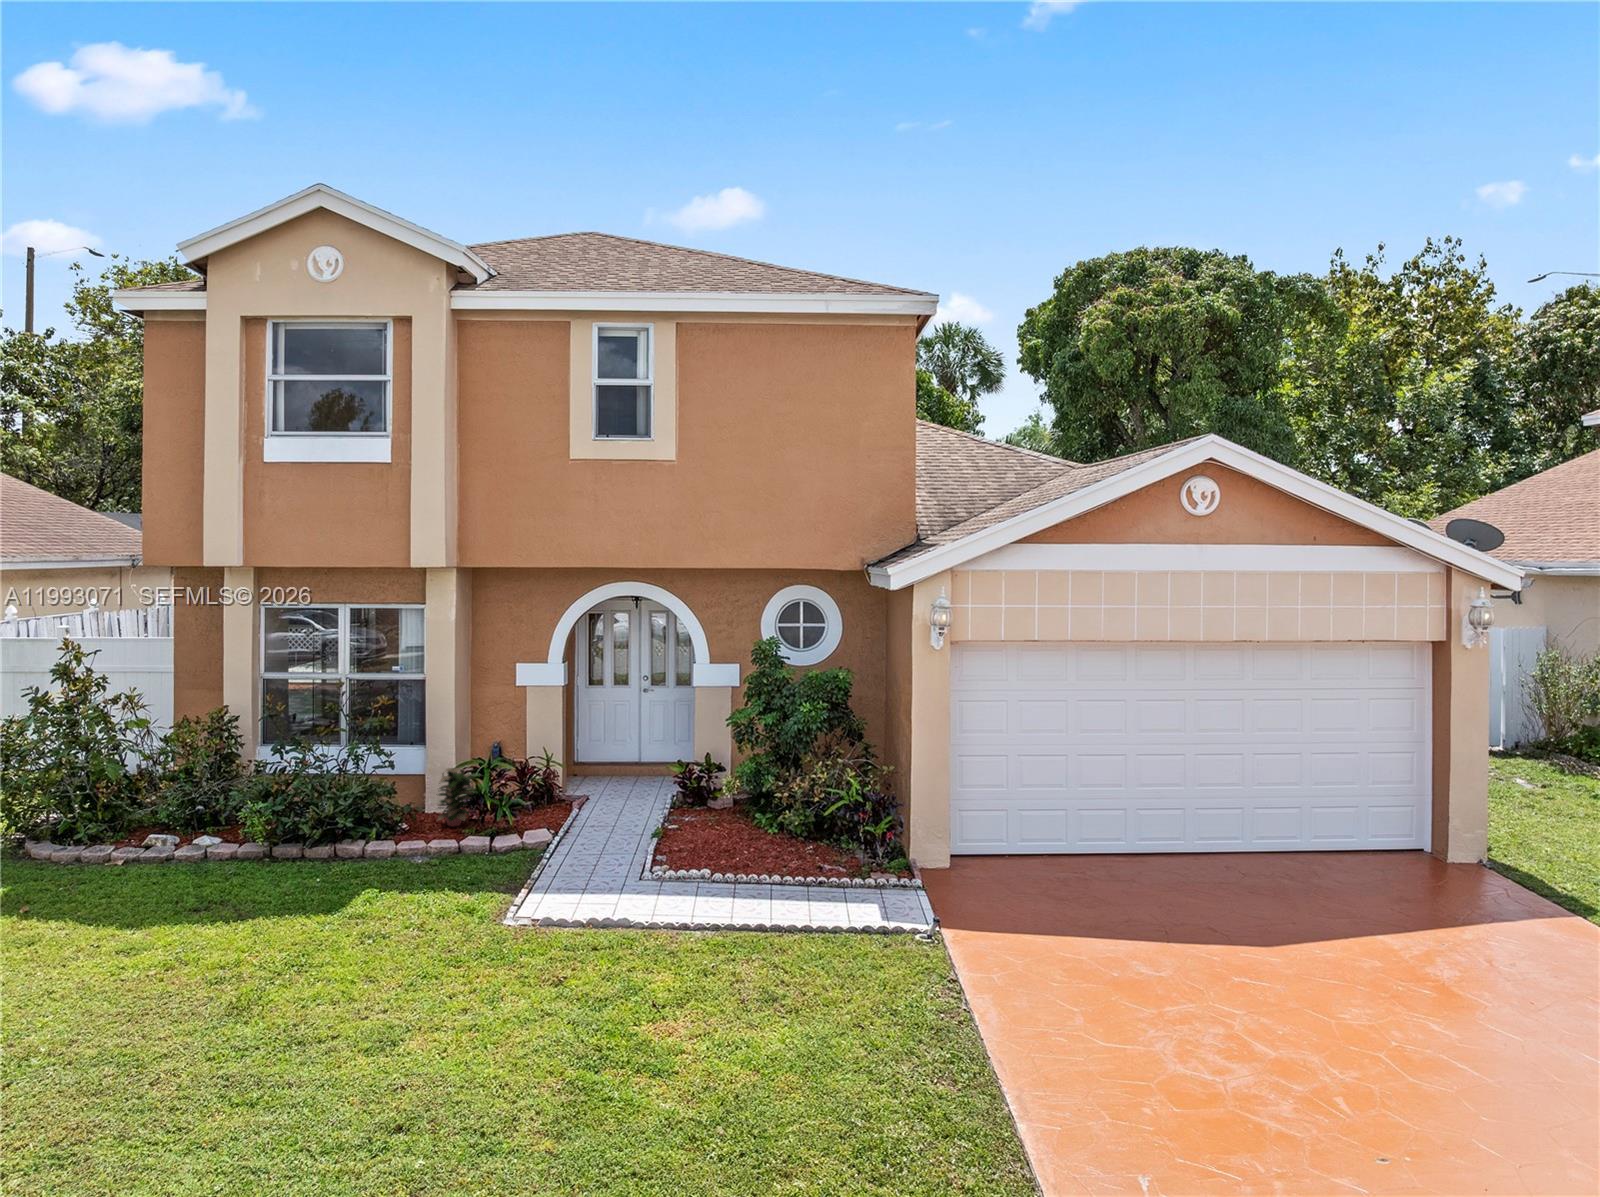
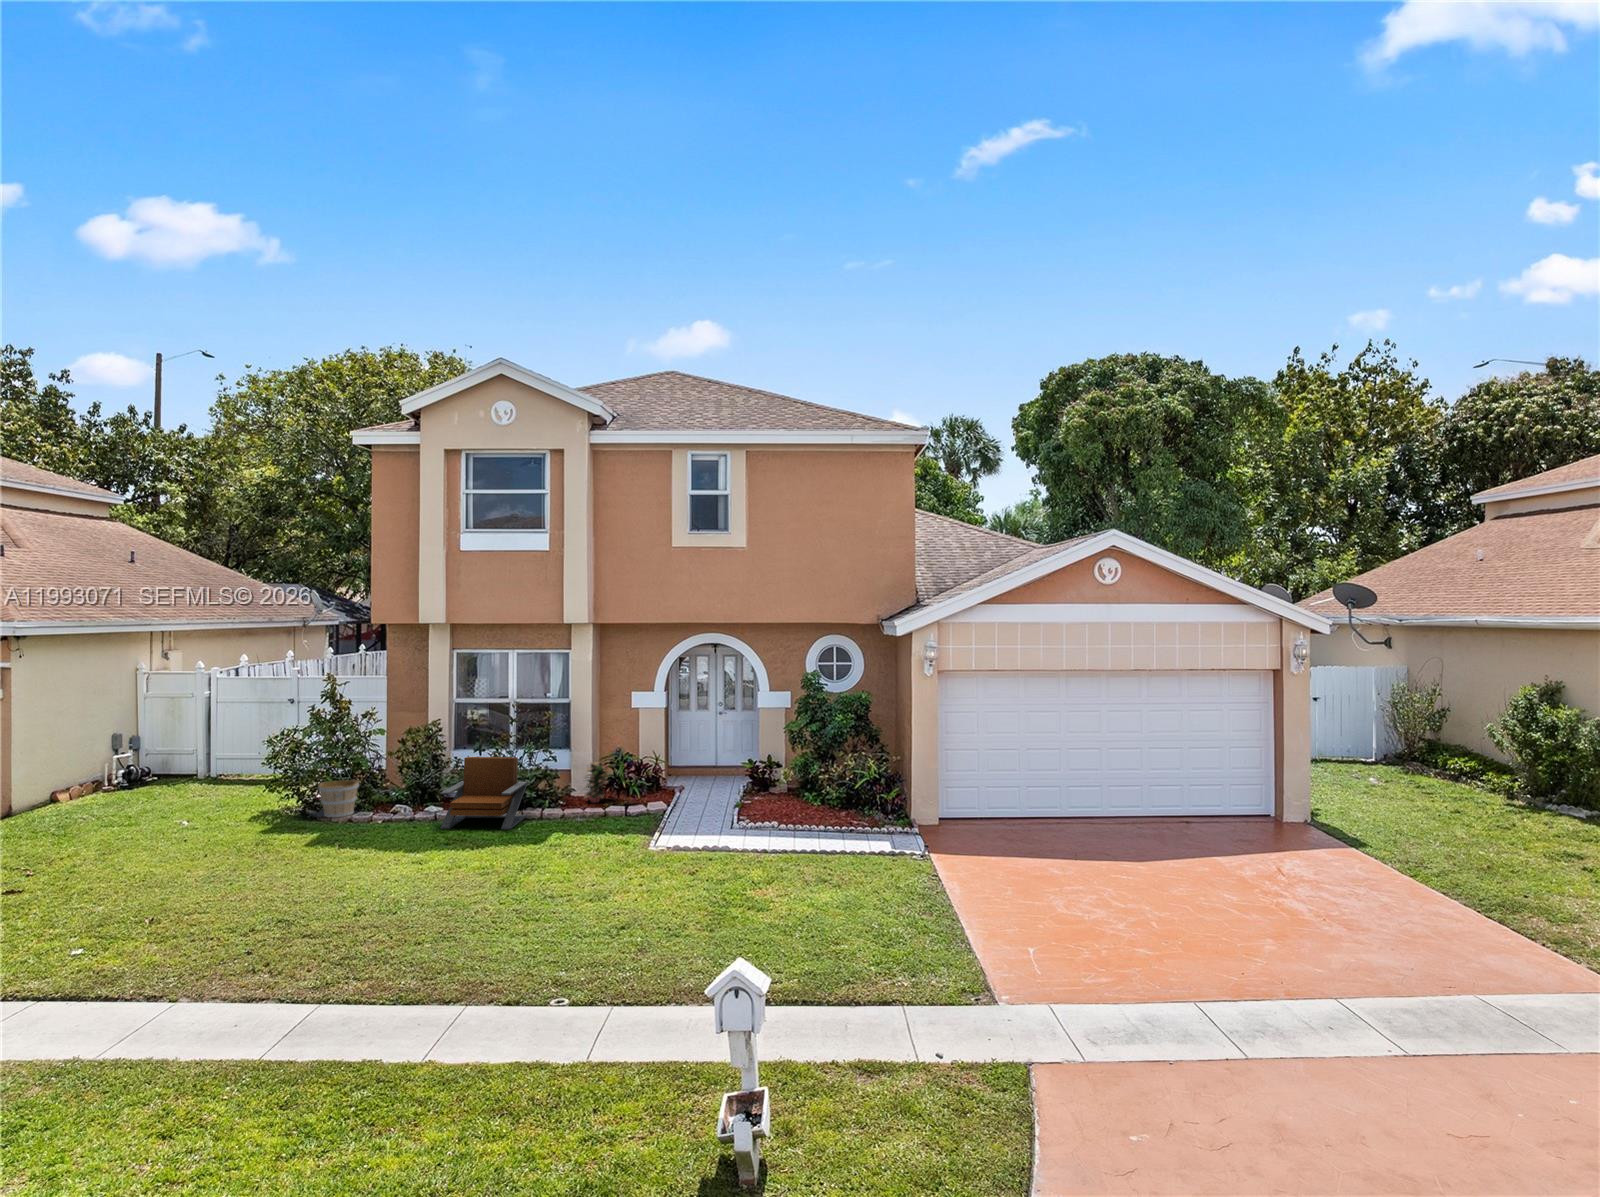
lounge chair: none [199,766,344,880] -> present [441,757,528,830]
wooden bucket: none [24,797,94,857] -> present [318,780,359,818]

